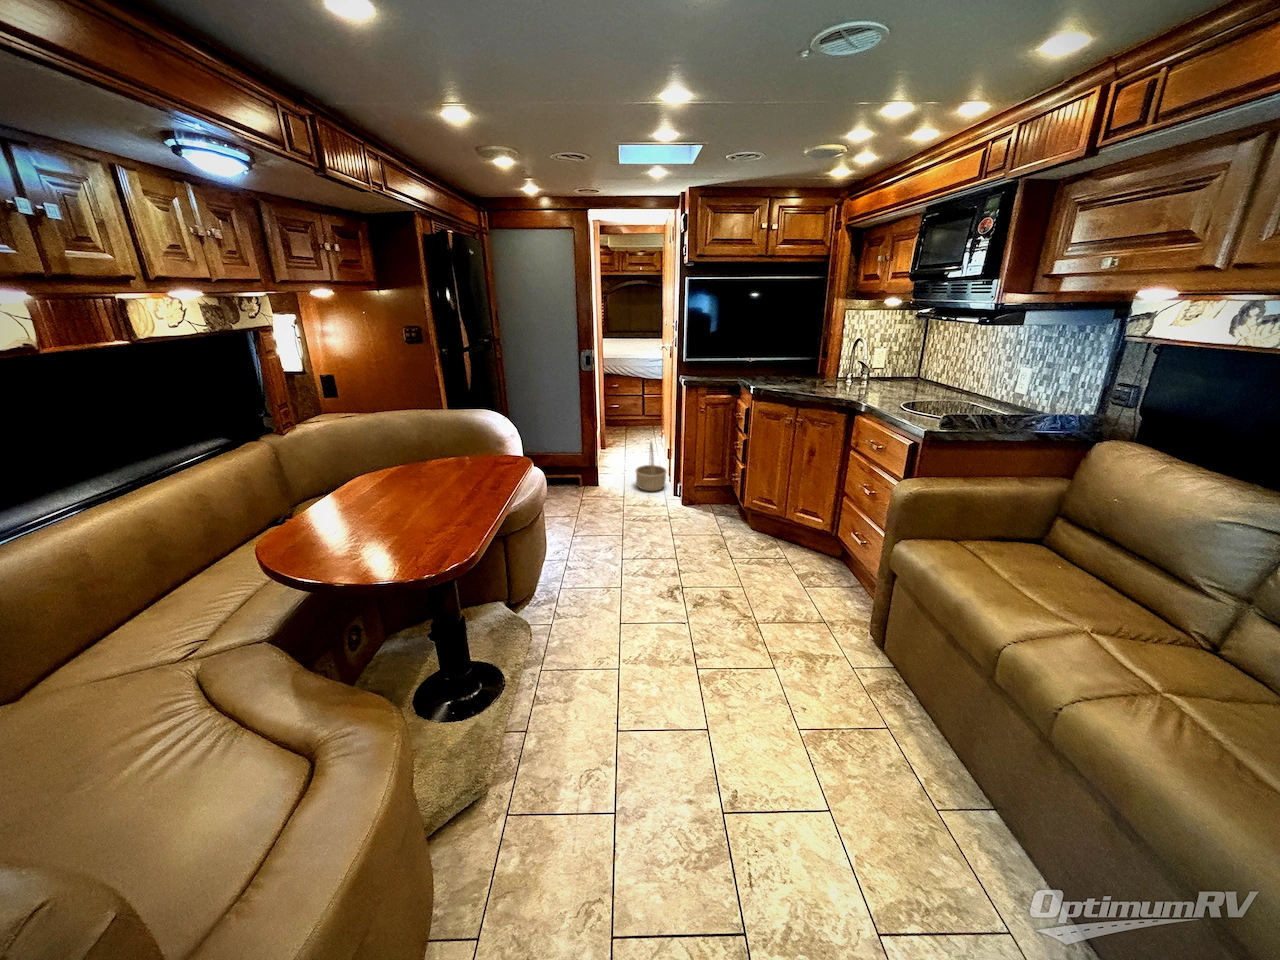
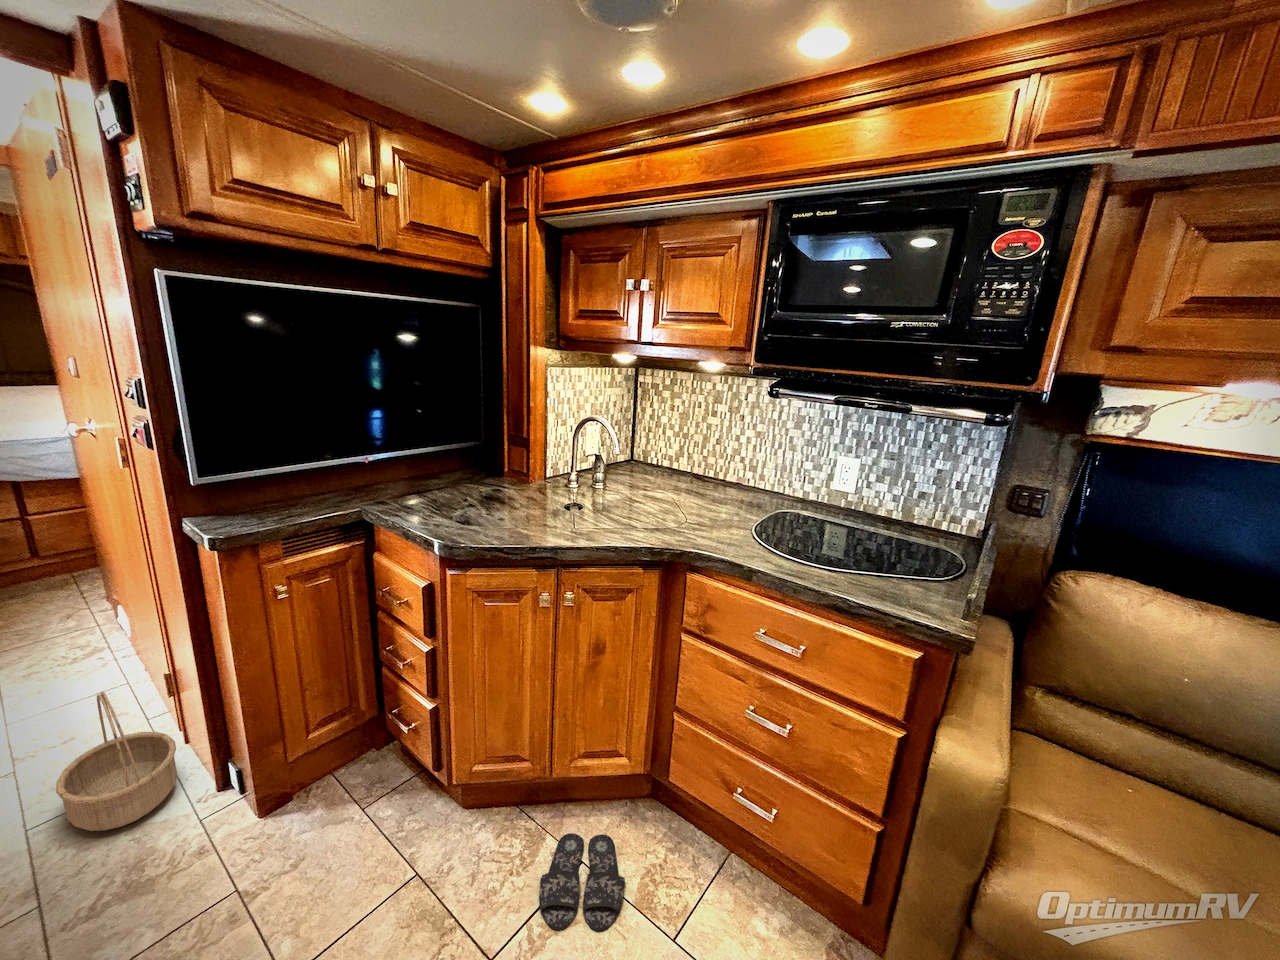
slippers: none [754,549,802,572] -> present [539,833,625,932]

